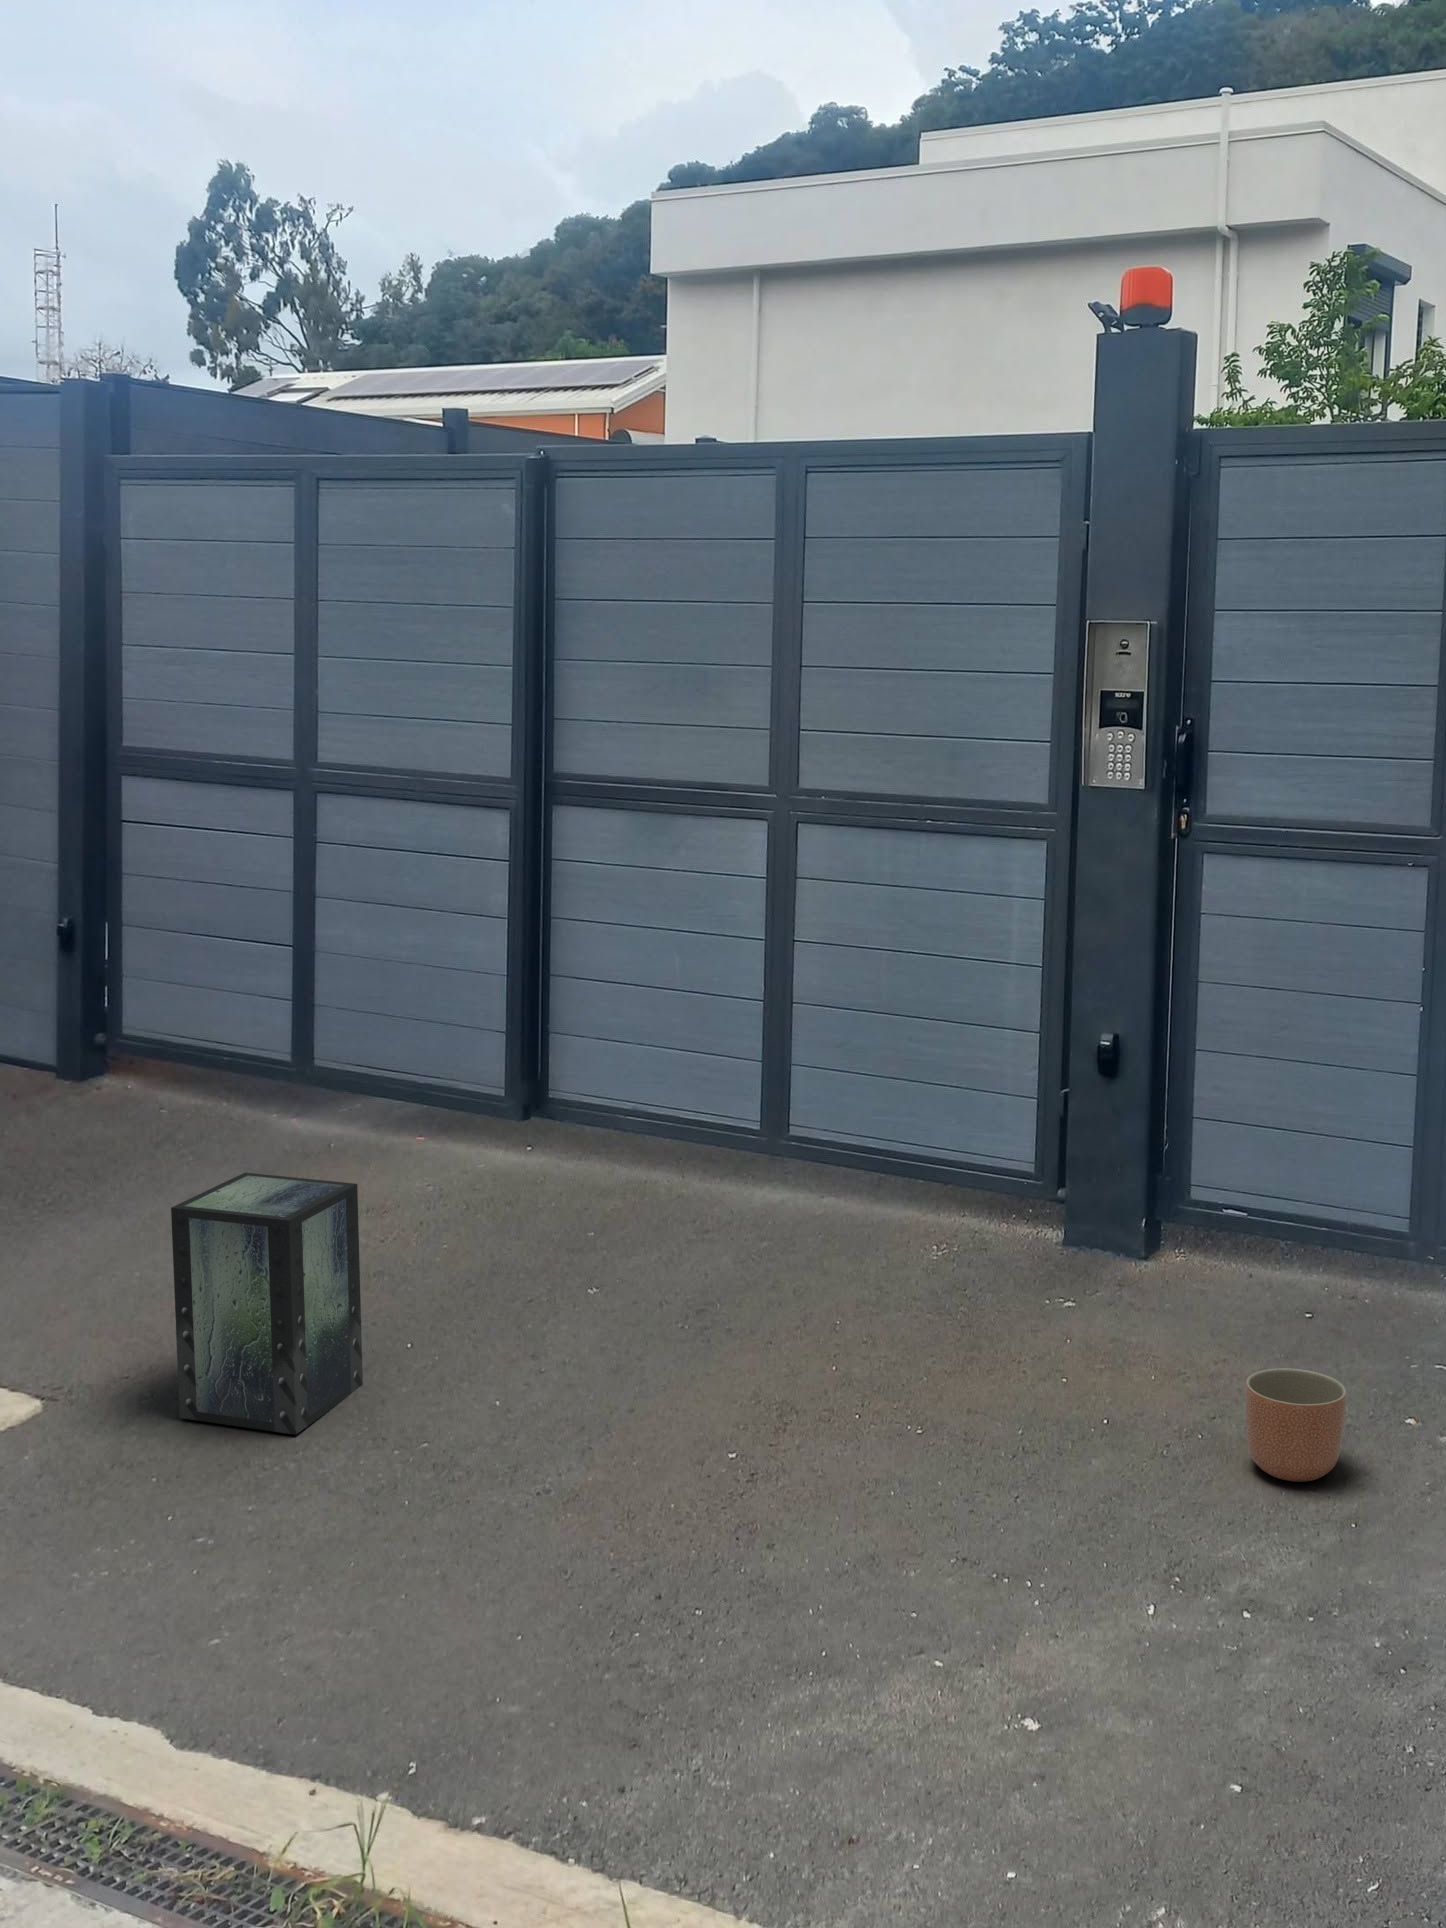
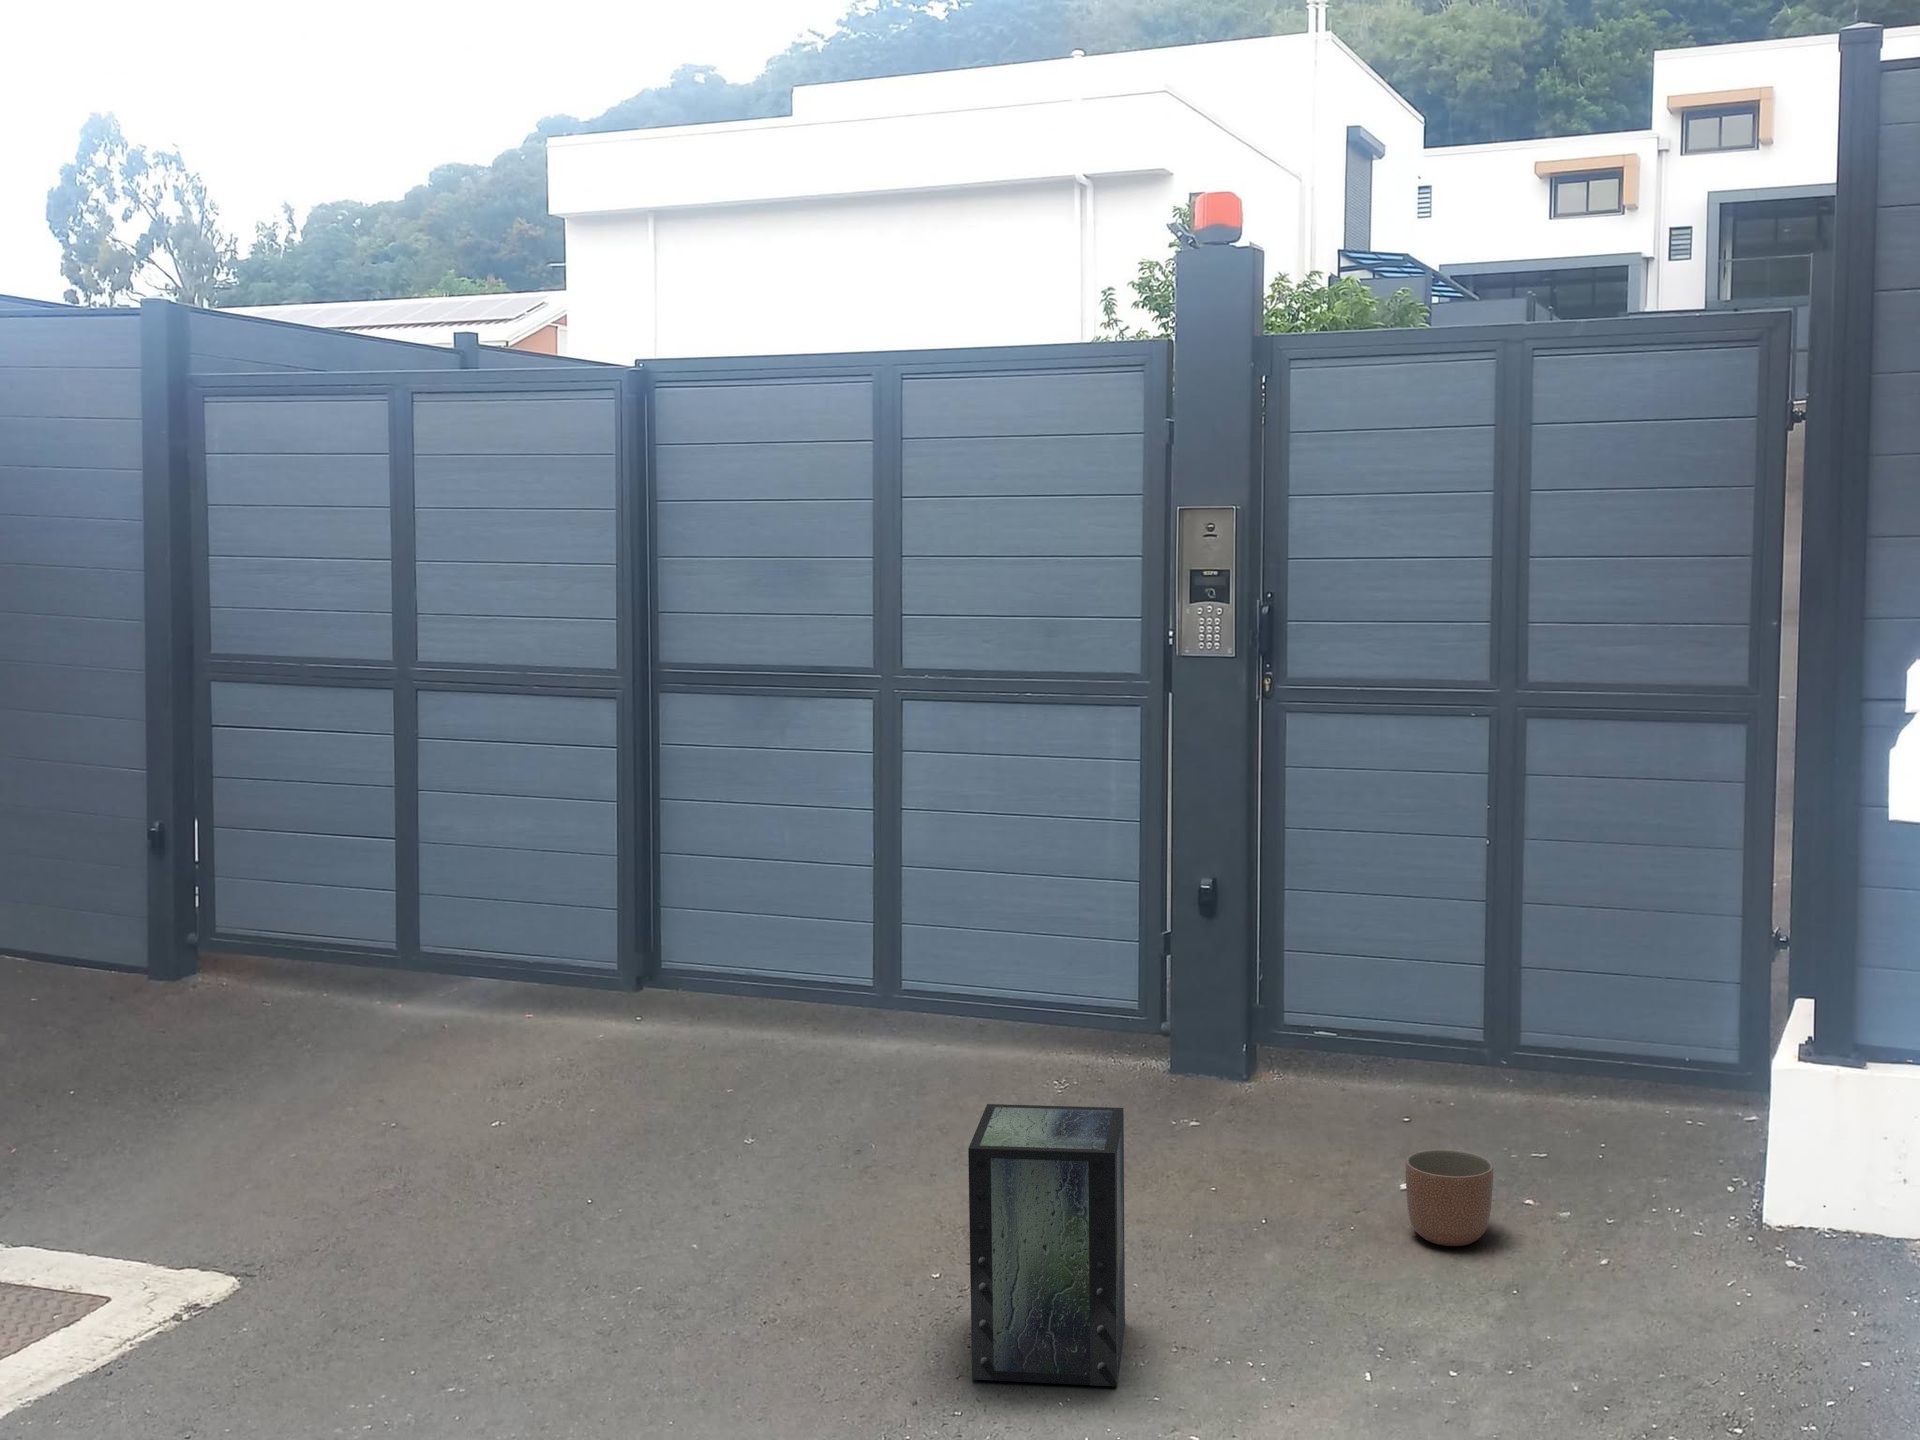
storage box: present [171,1173,363,1435] -> present [968,1104,1125,1386]

